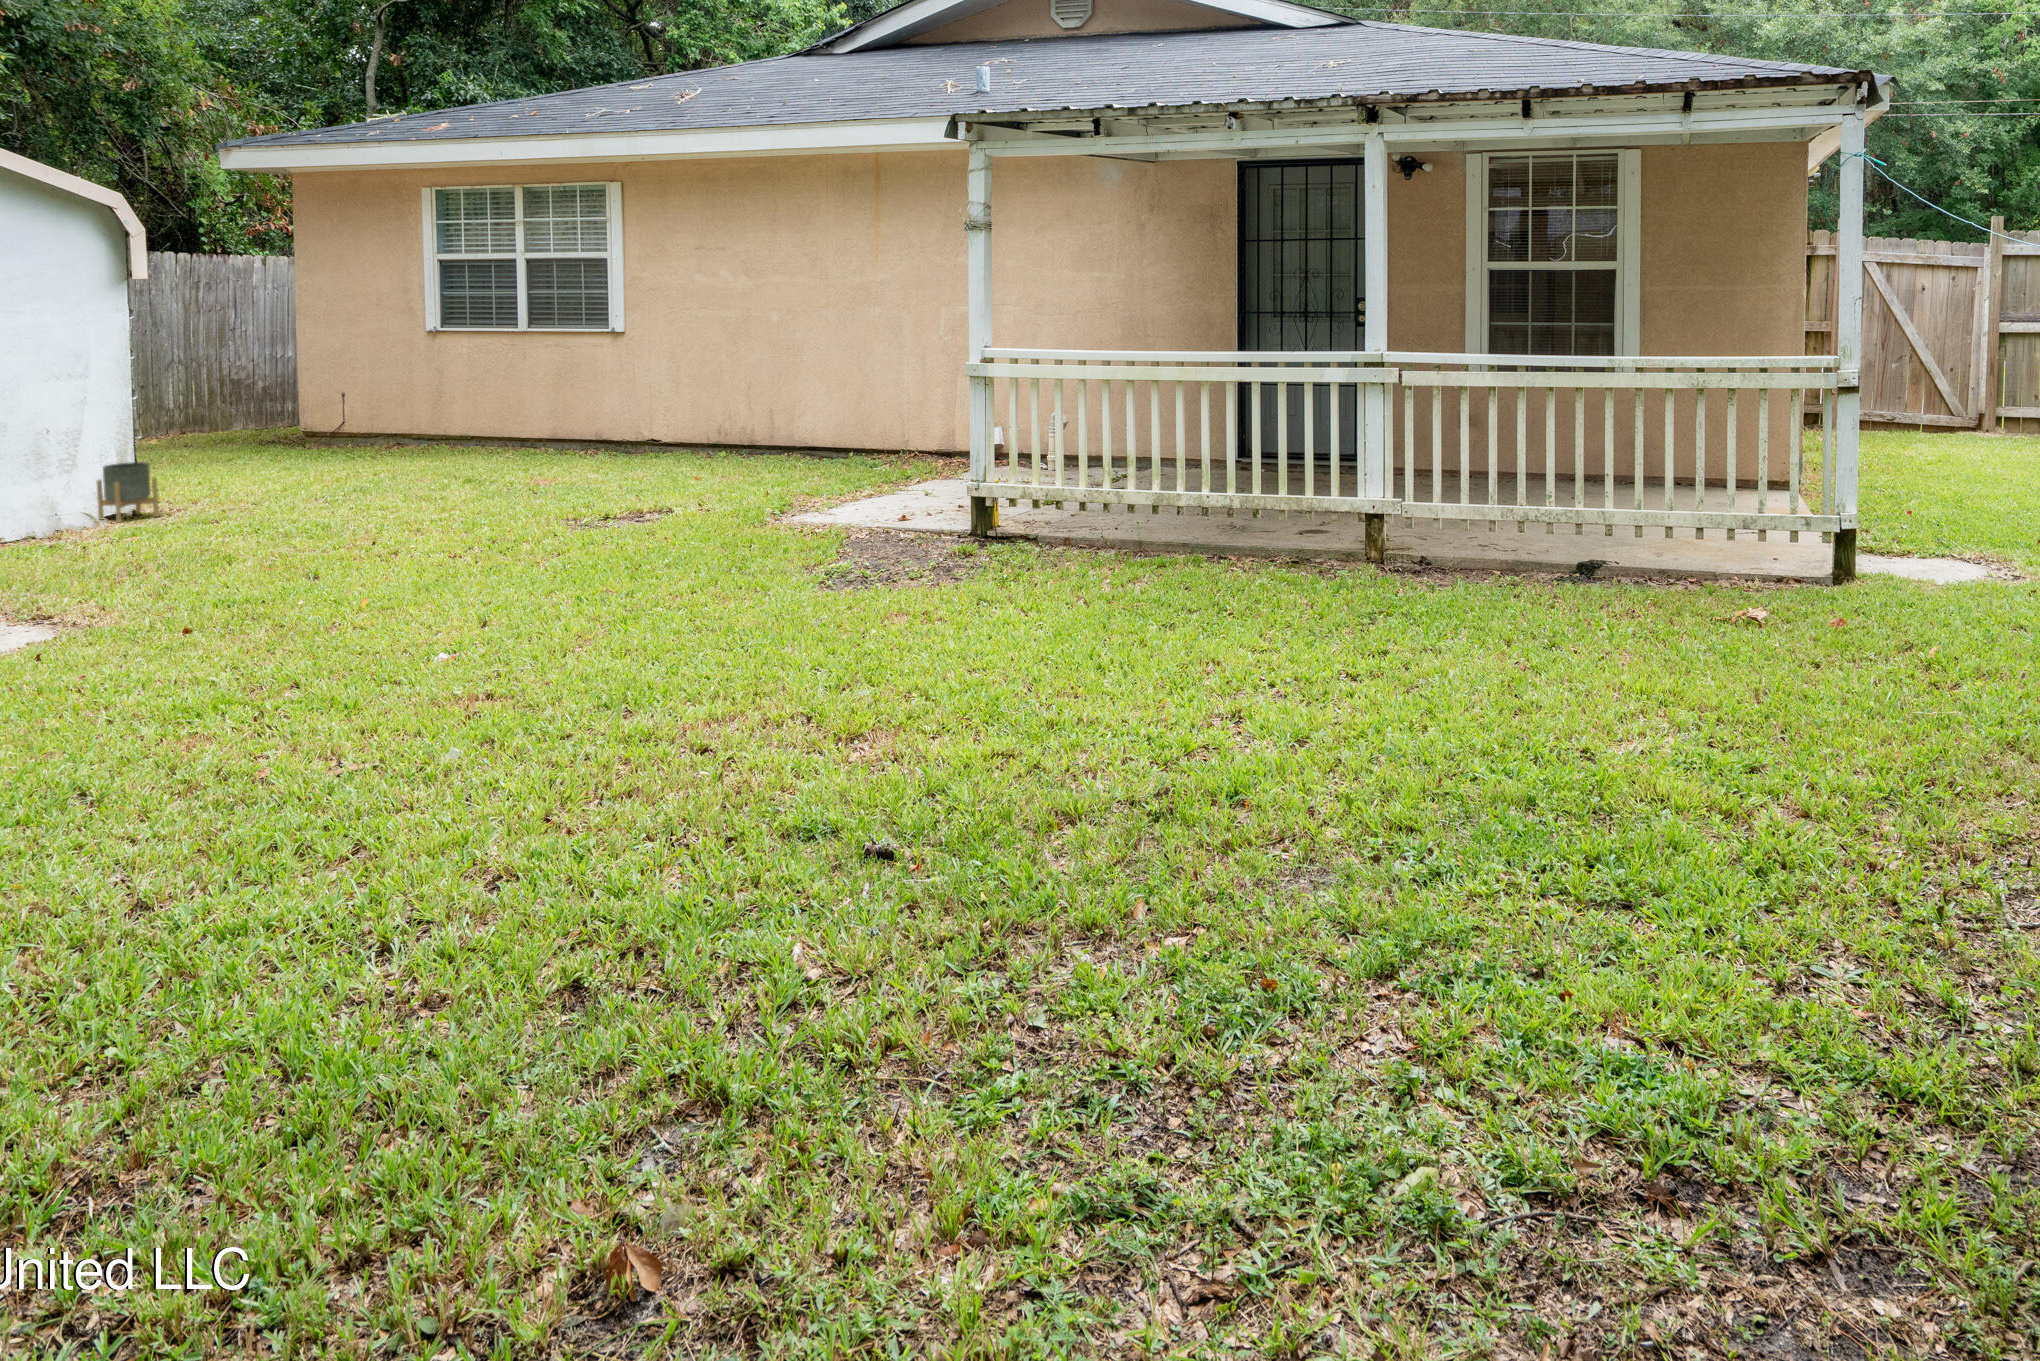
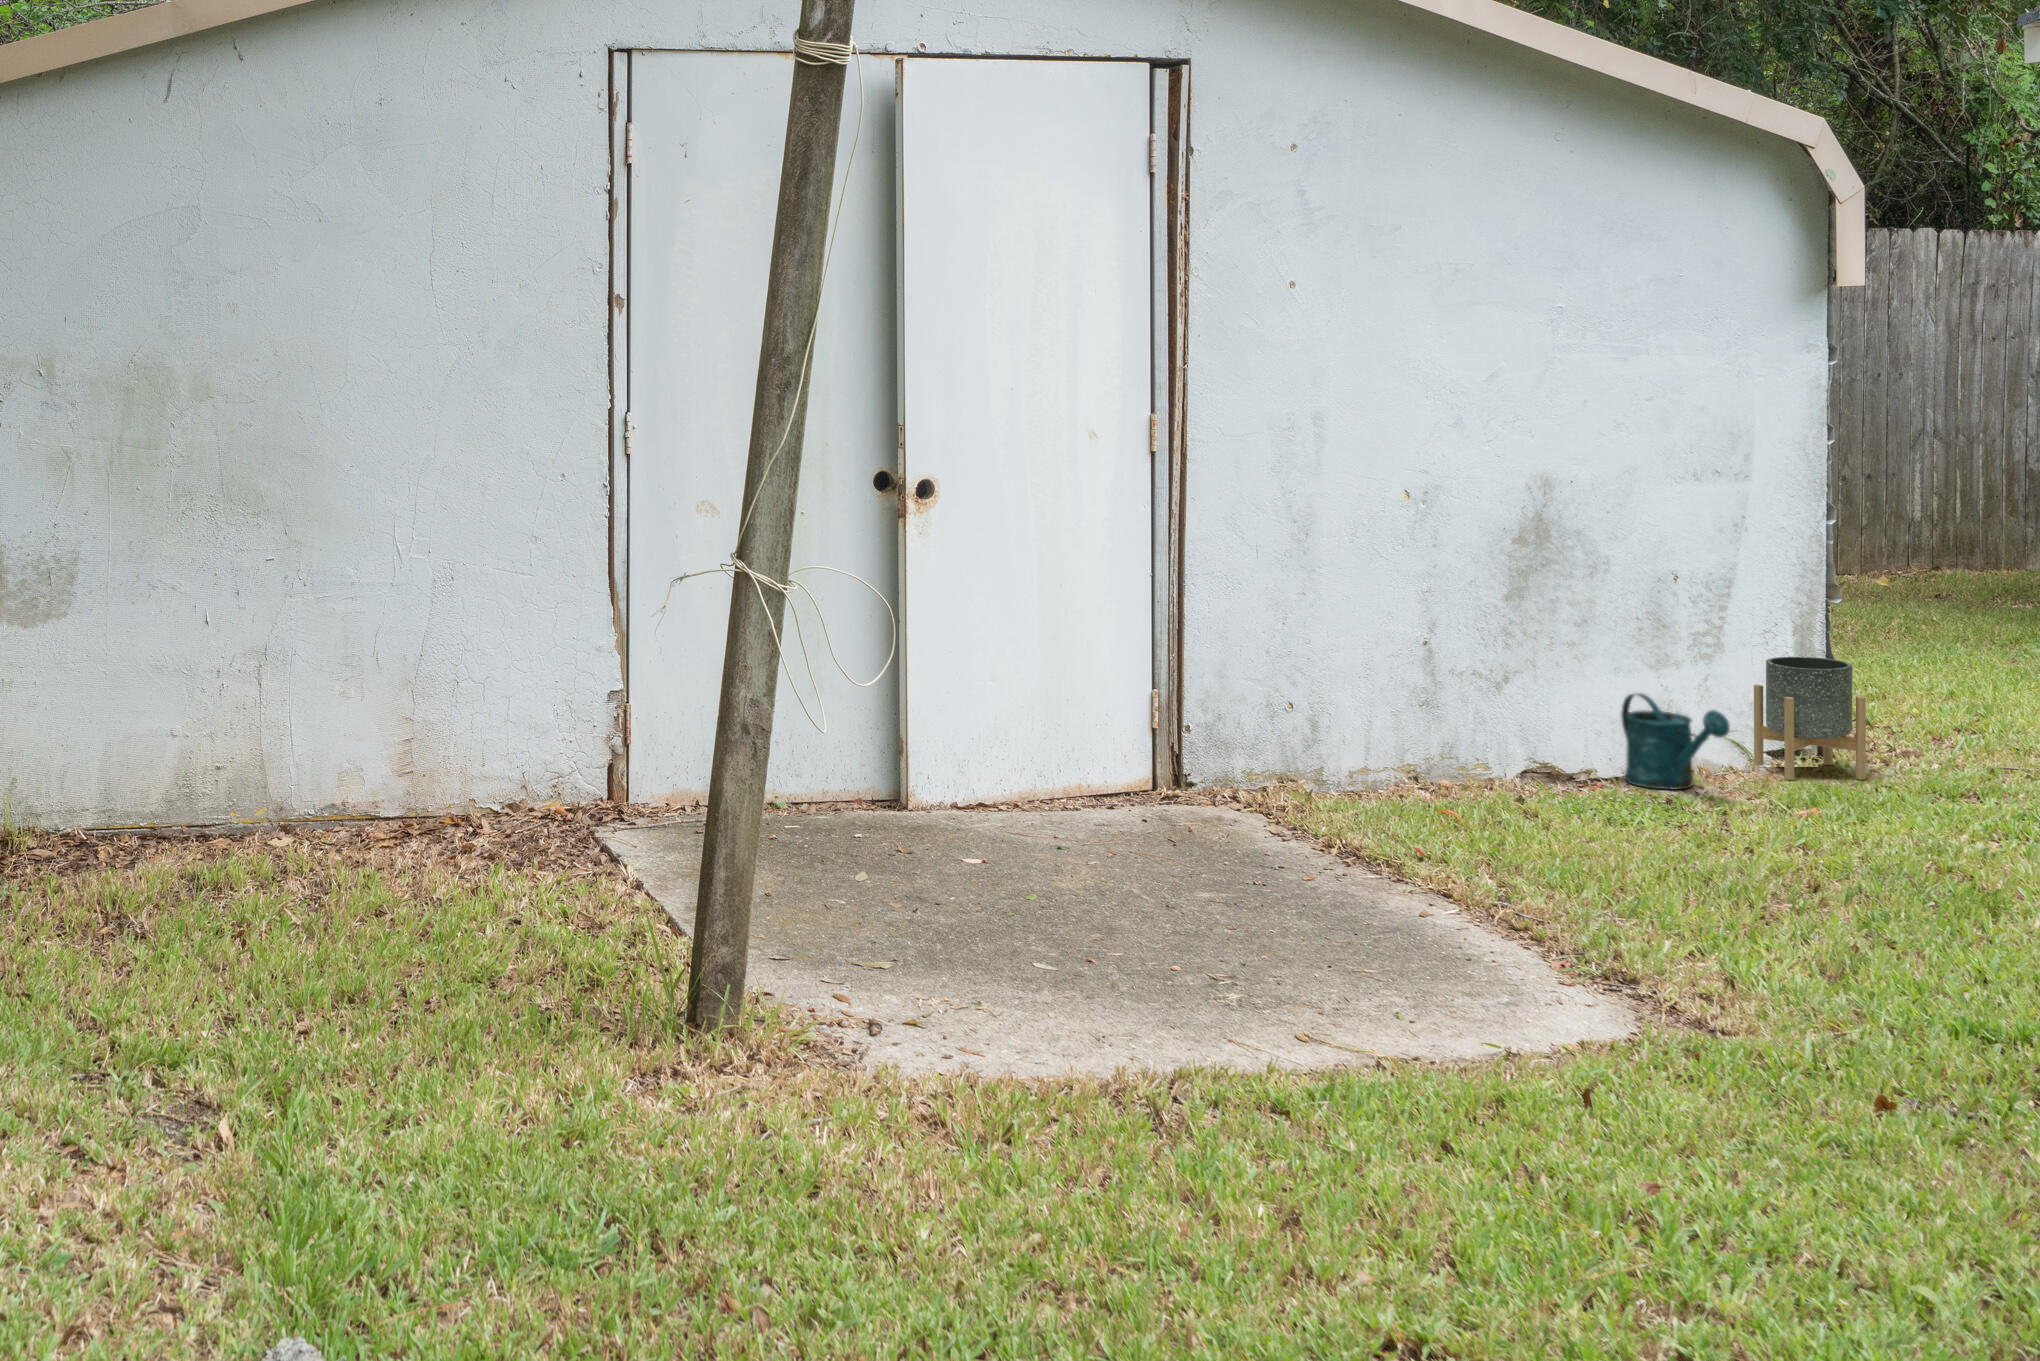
watering can: none [21,490,86,537] -> present [1621,694,1730,790]

